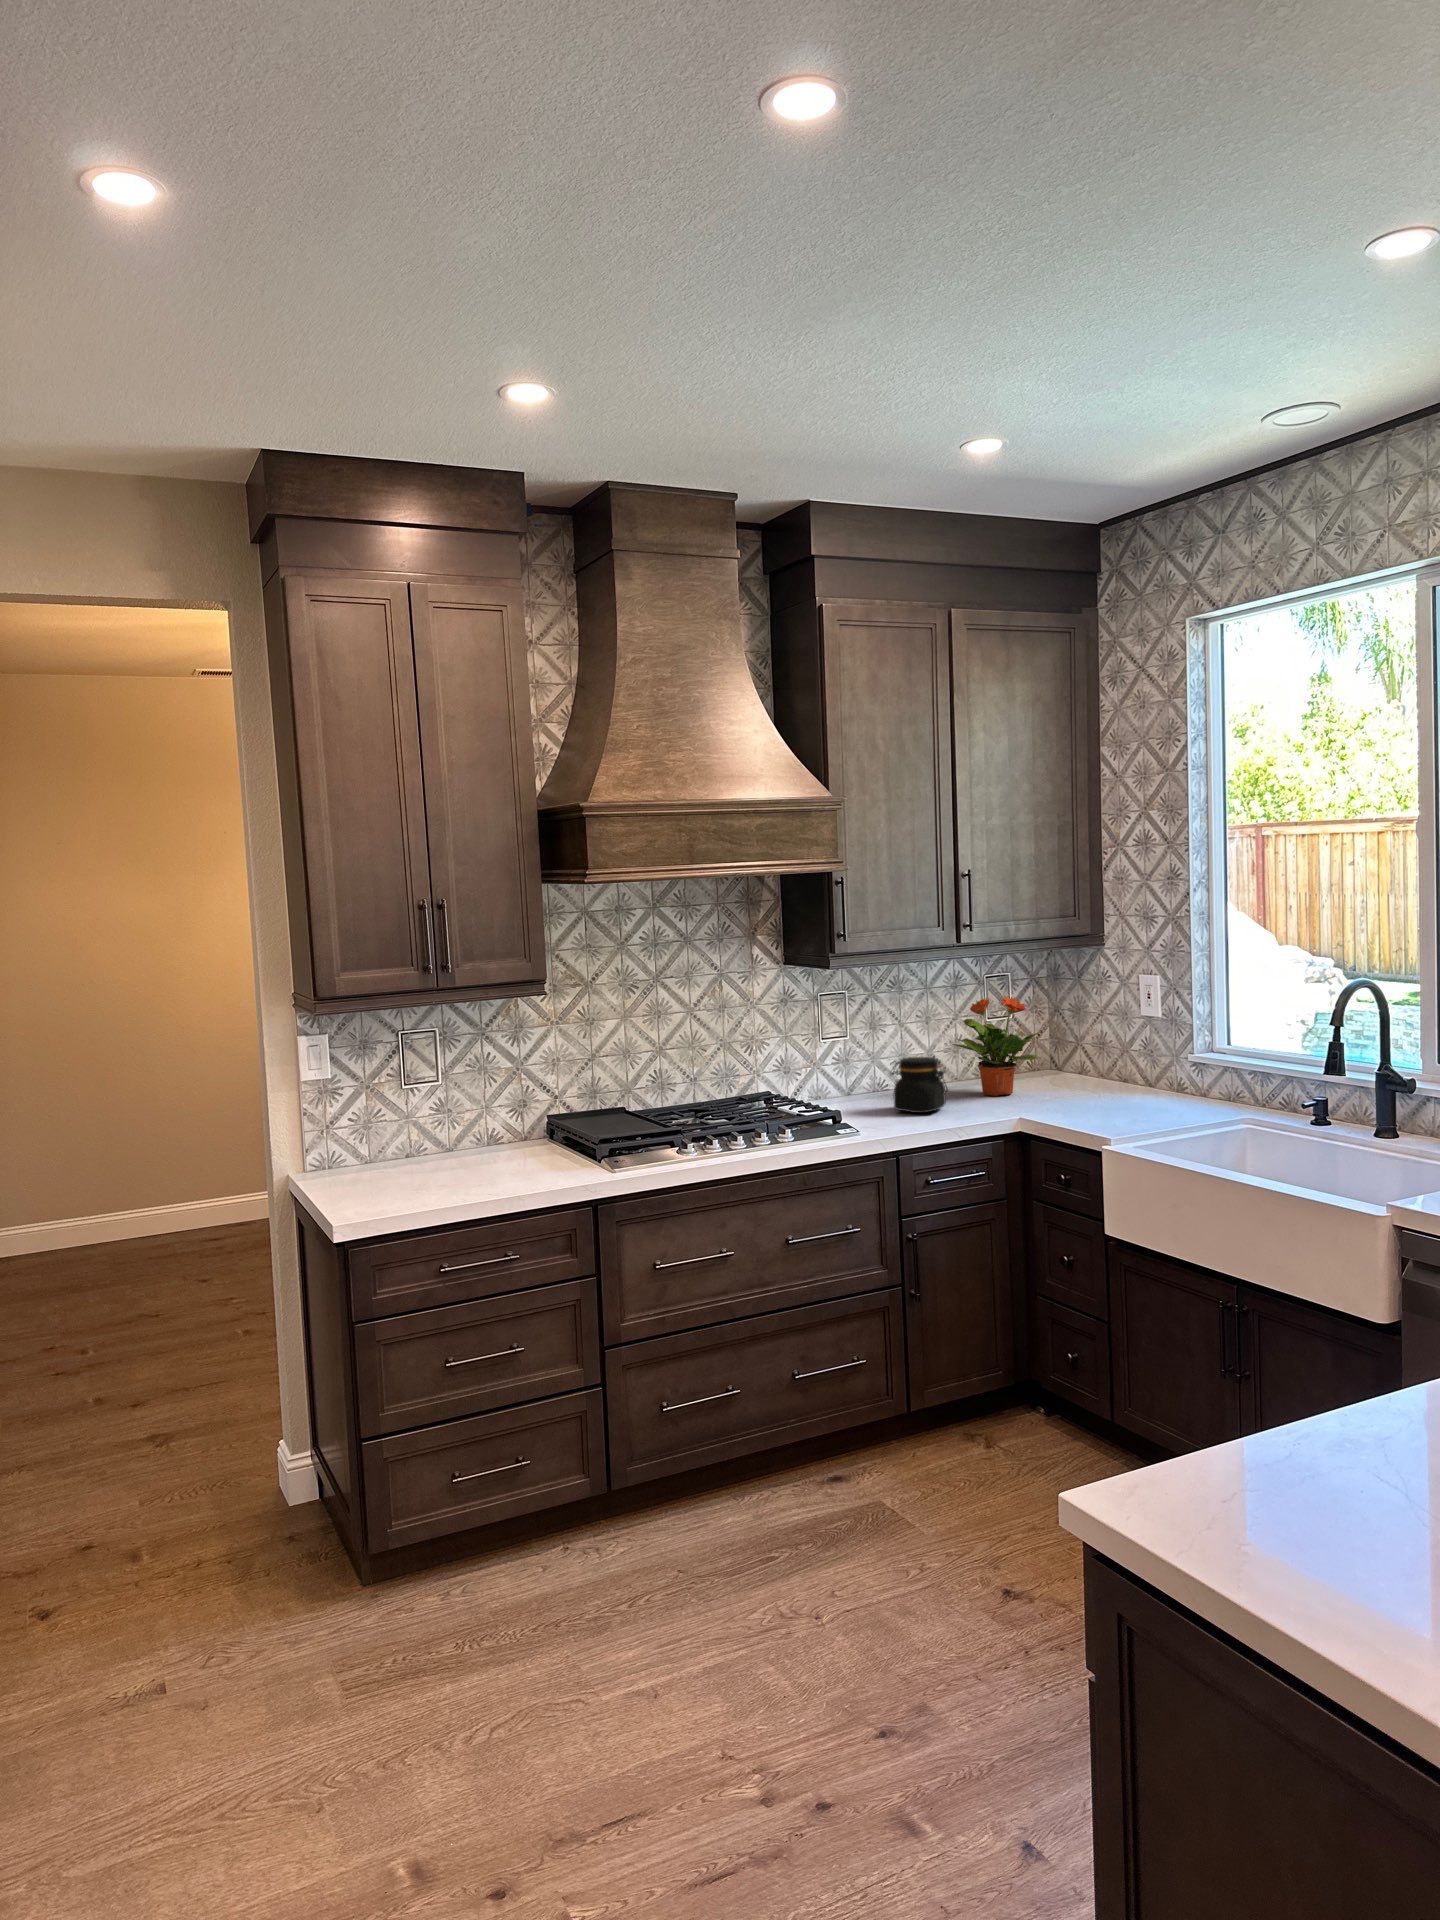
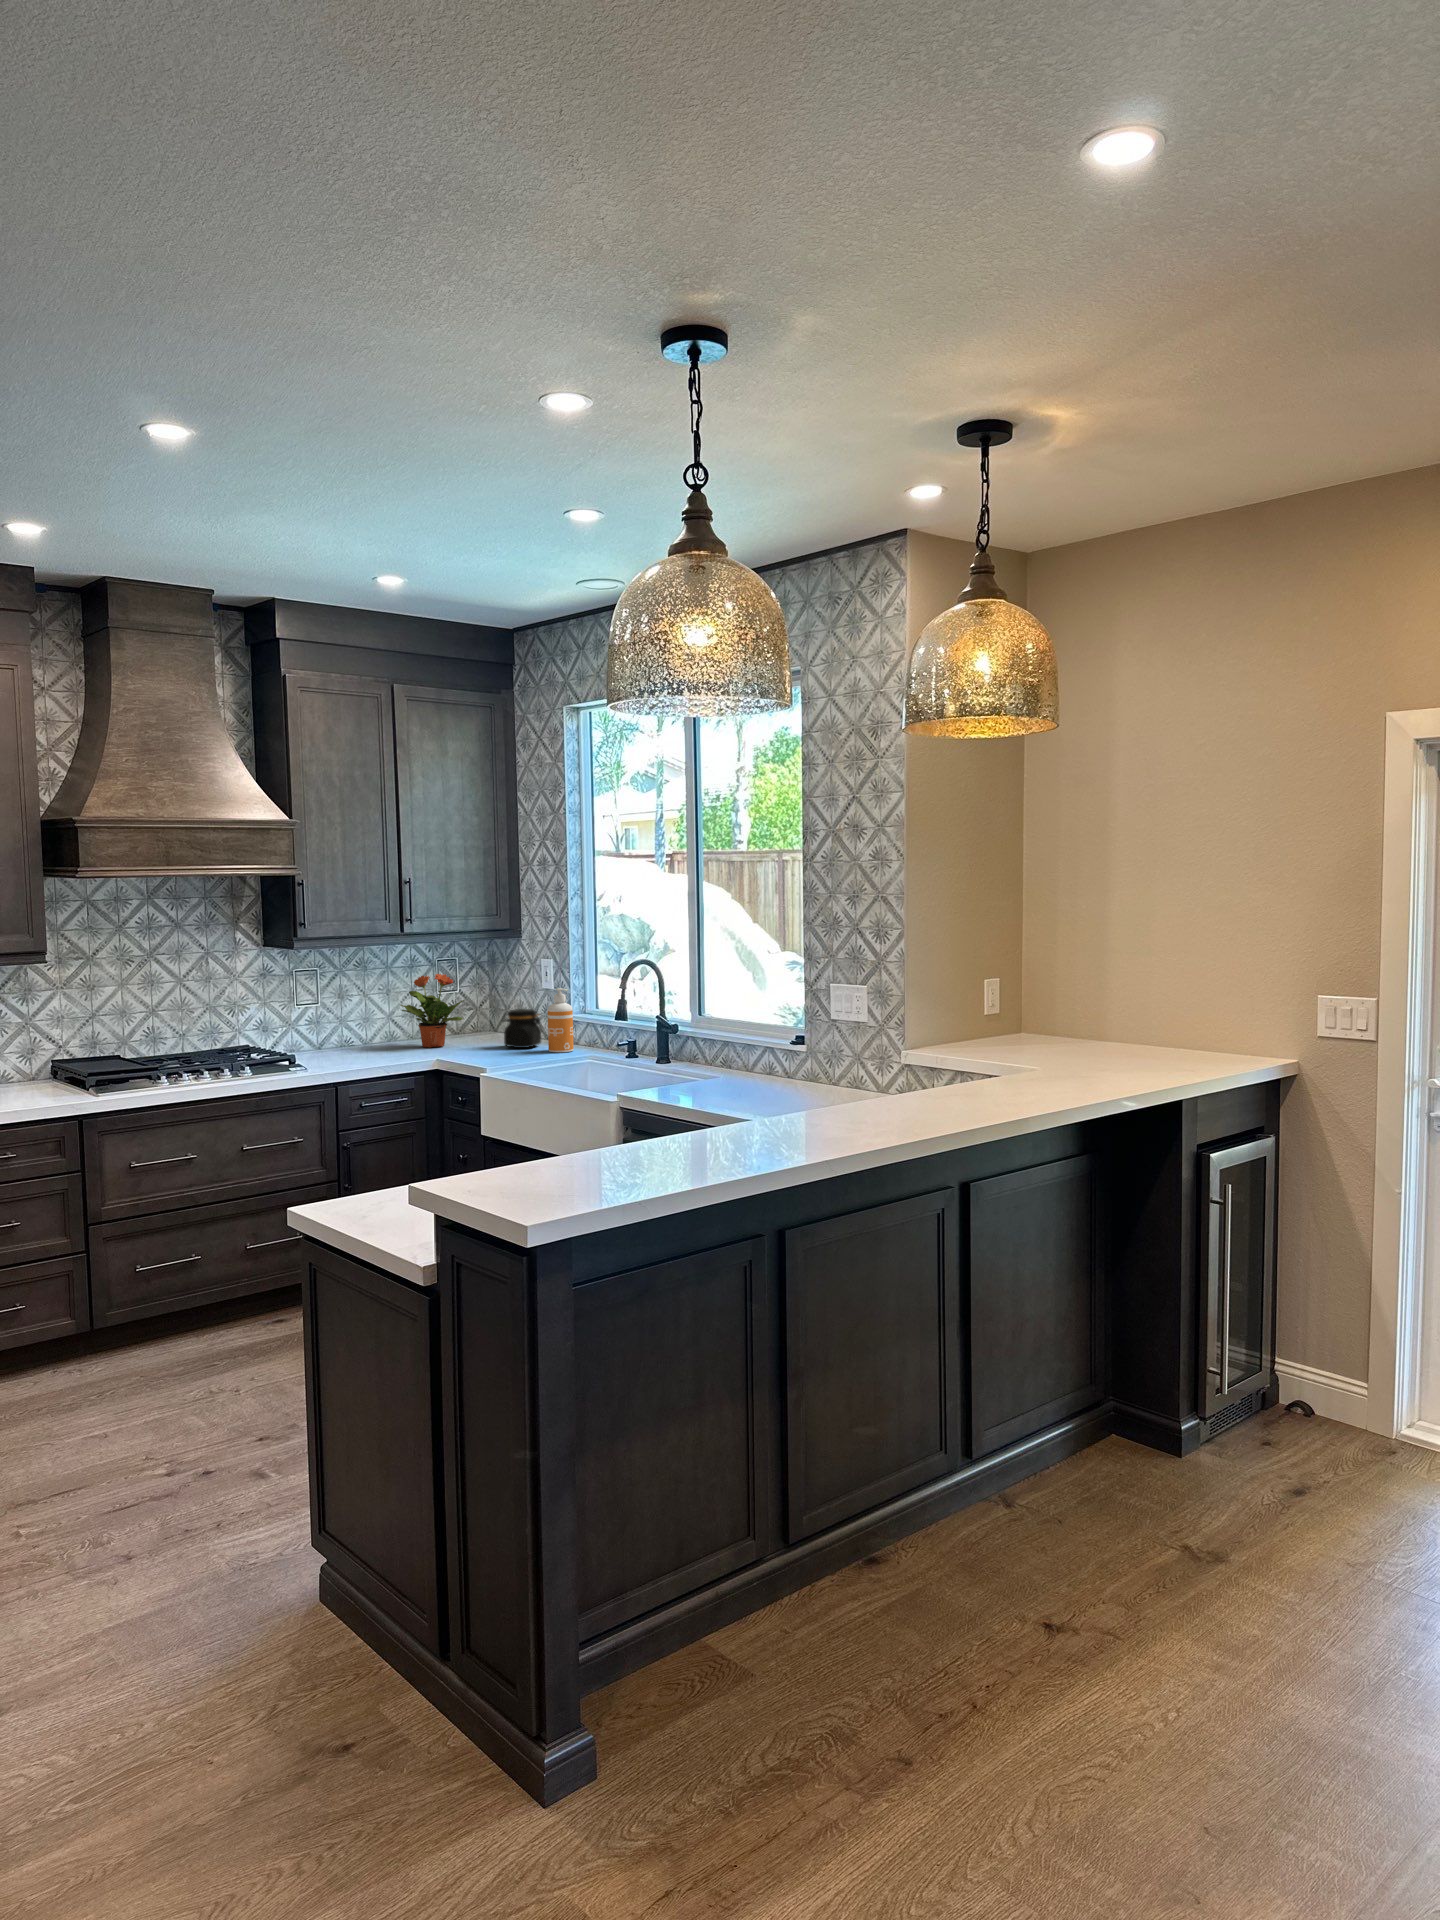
soap dispenser: none [1168,1018,1206,1108] -> present [548,988,574,1052]
jar: present [890,1057,948,1113] -> present [503,1009,542,1048]

